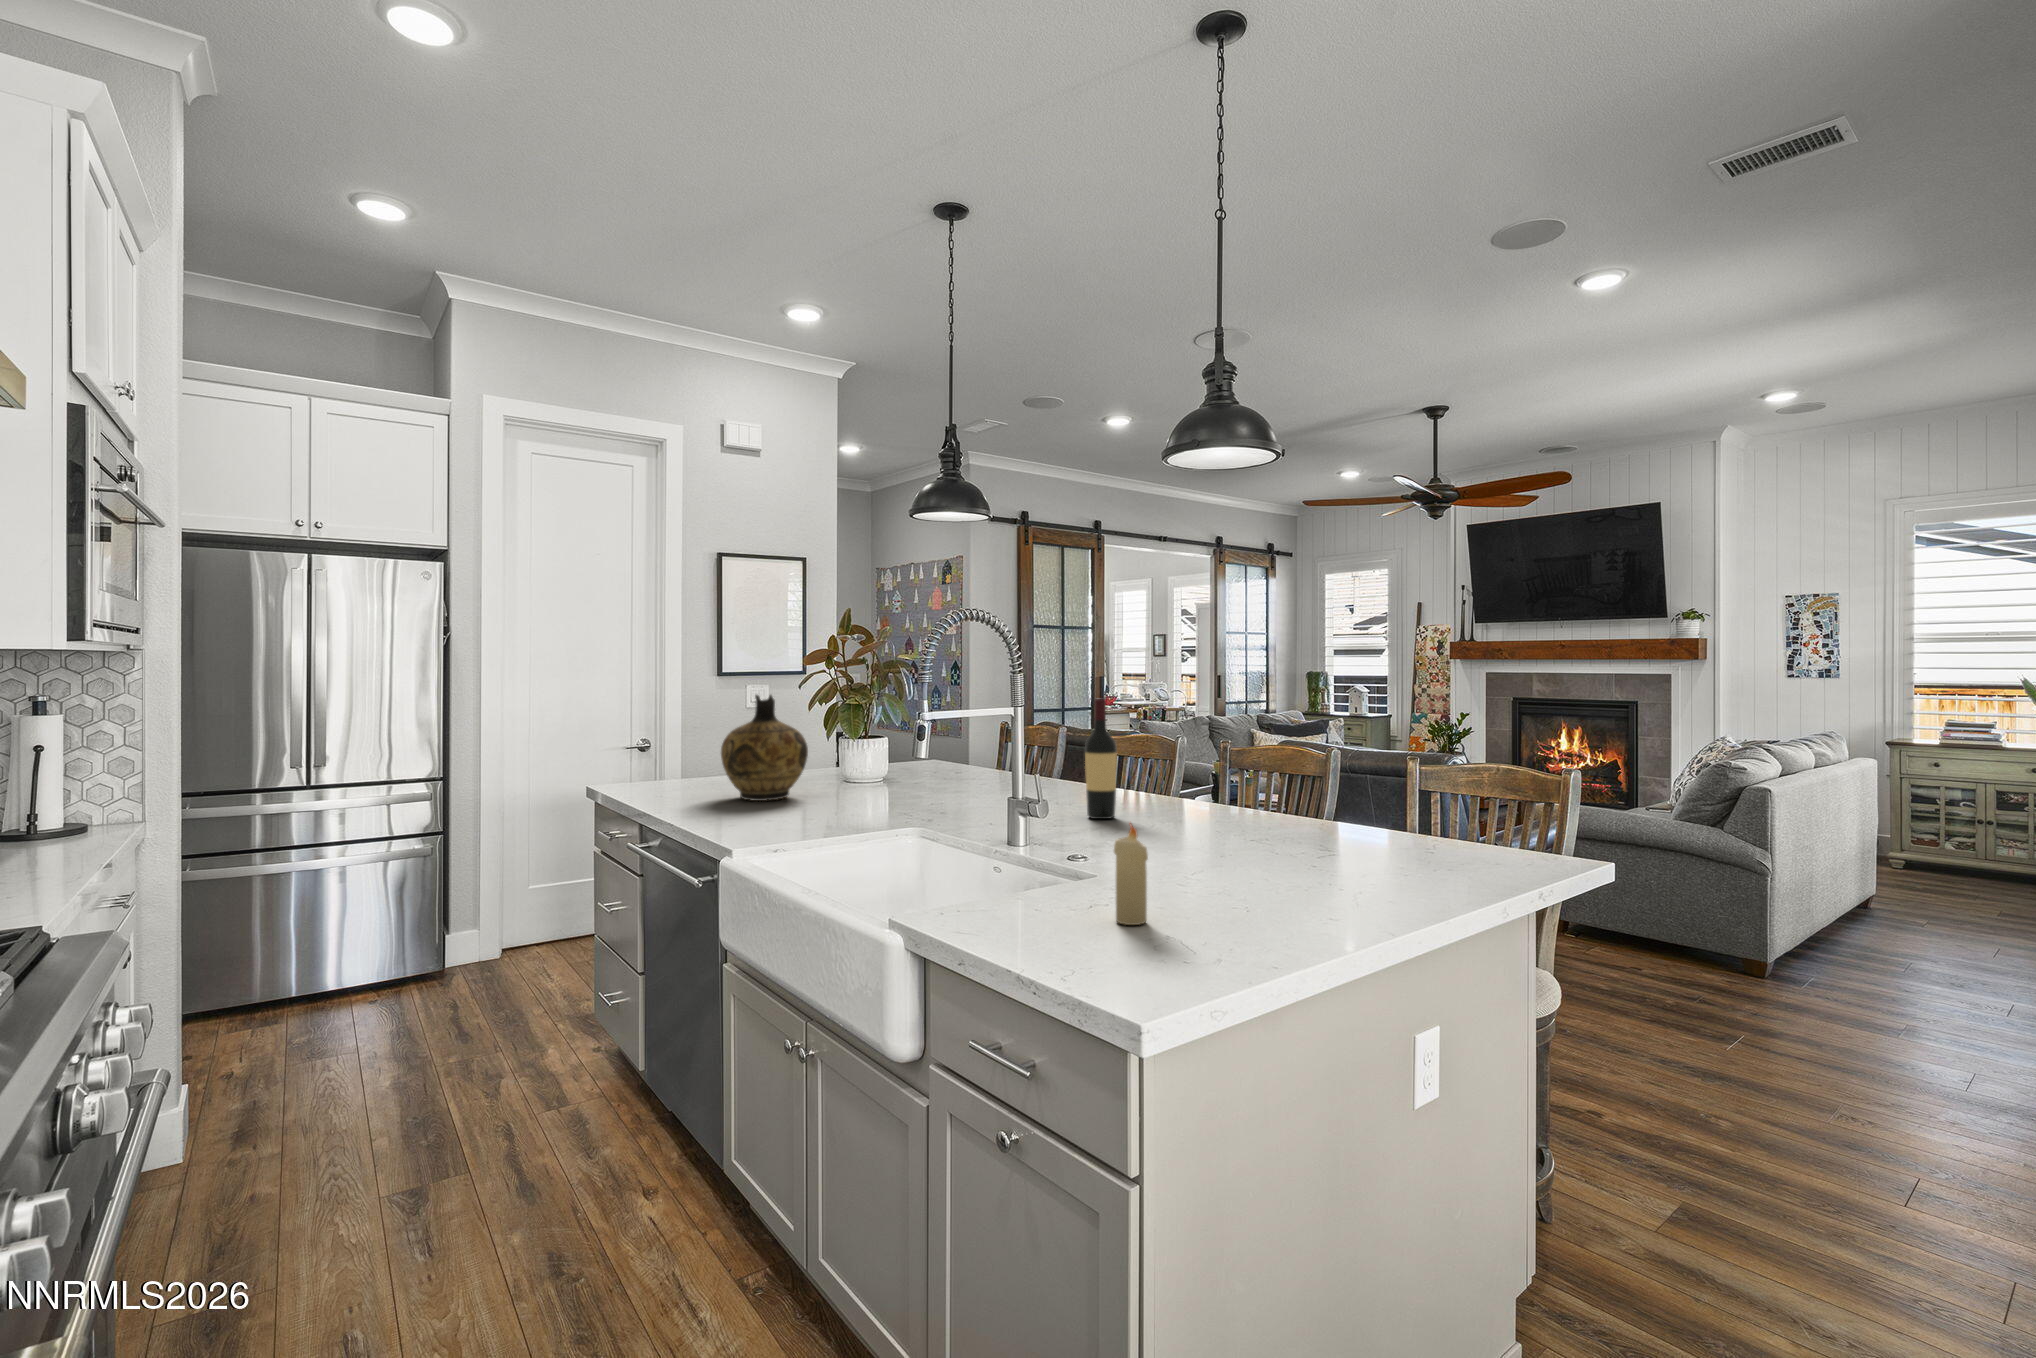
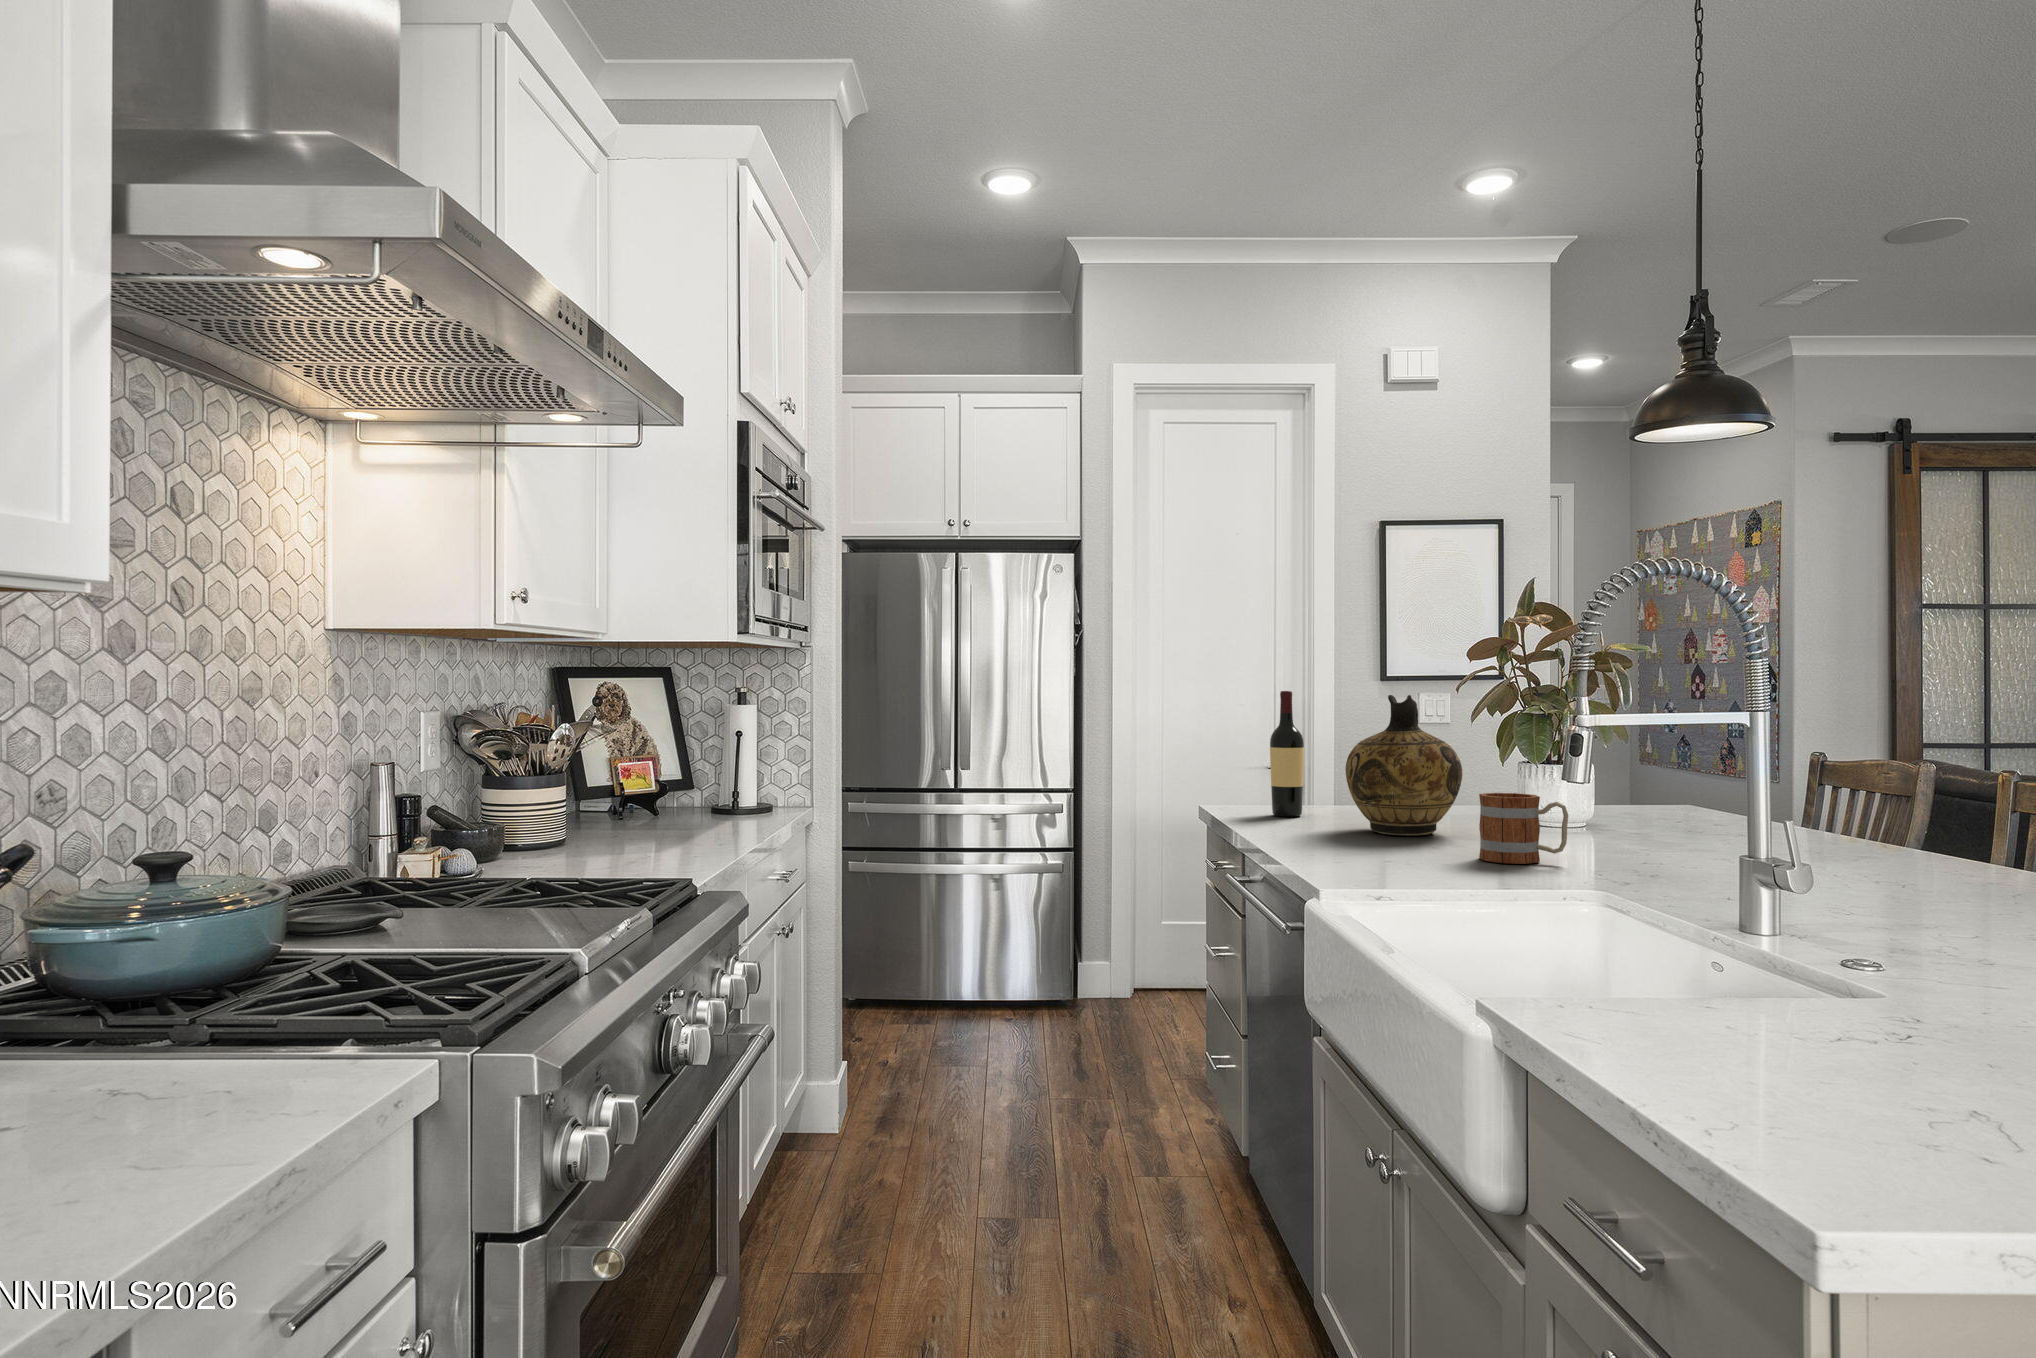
wine bottle: present [1085,699,1117,819] -> present [1270,691,1304,817]
mug: none [829,765,889,816] -> present [1479,793,1568,864]
candle: present [1114,824,1148,925] -> none [1866,897,1939,1078]

